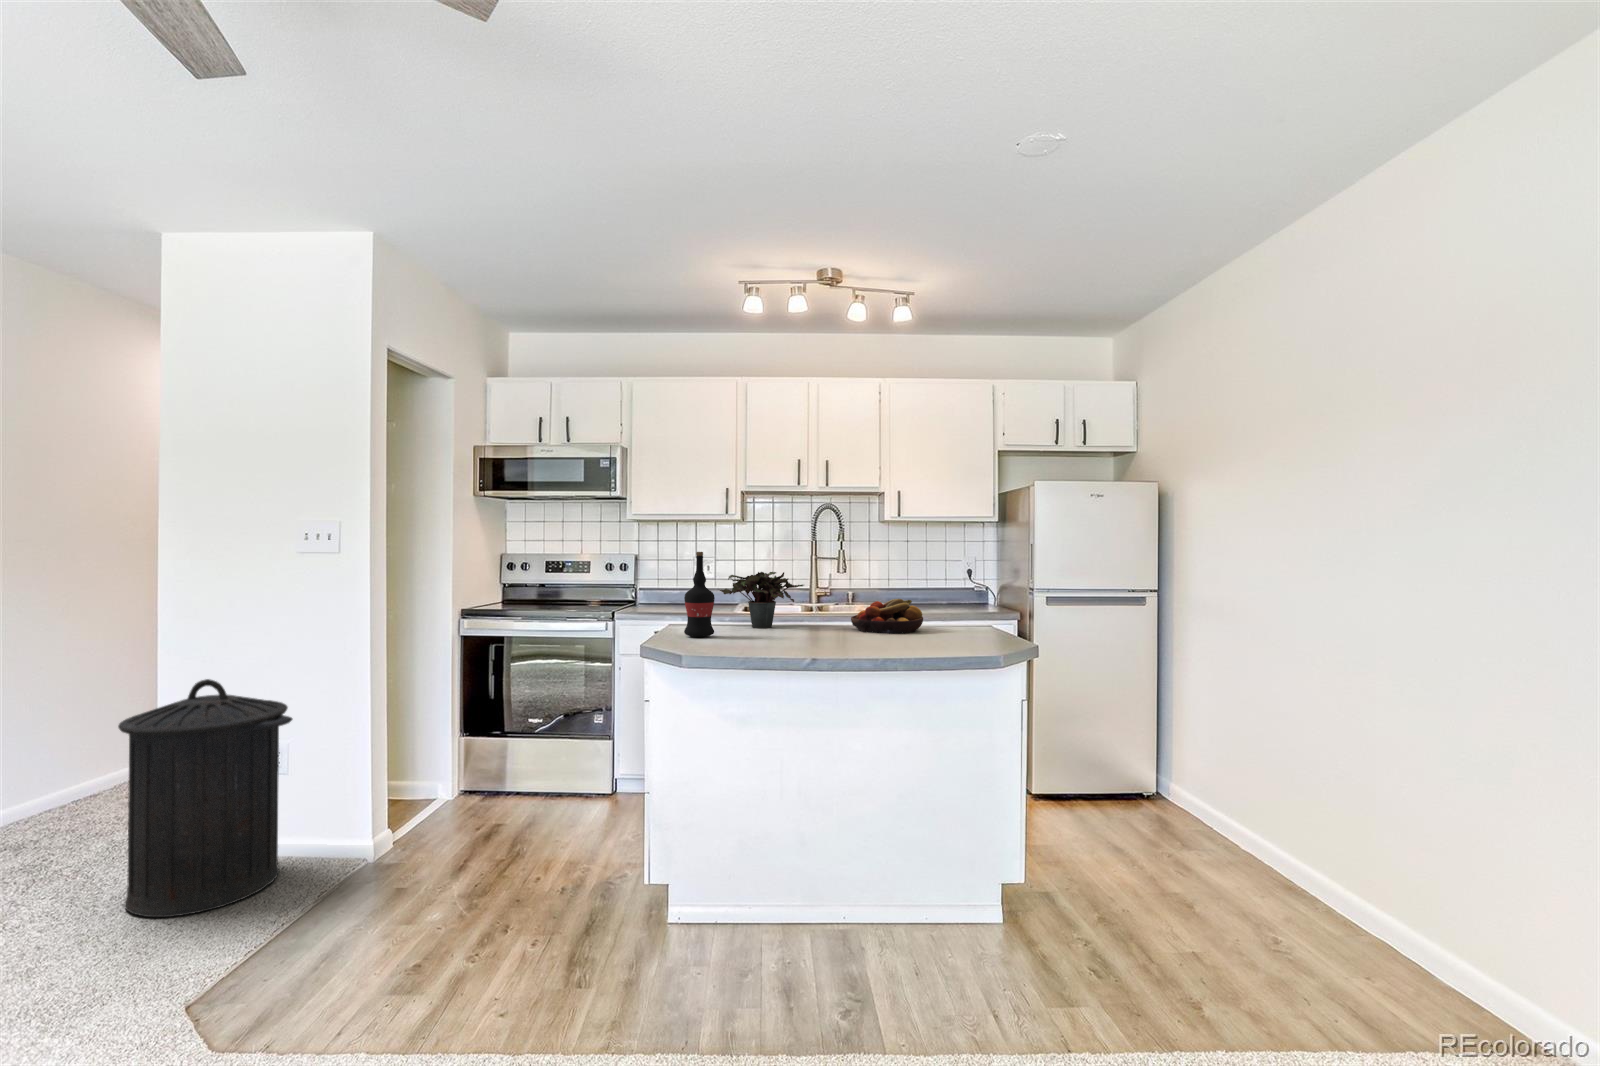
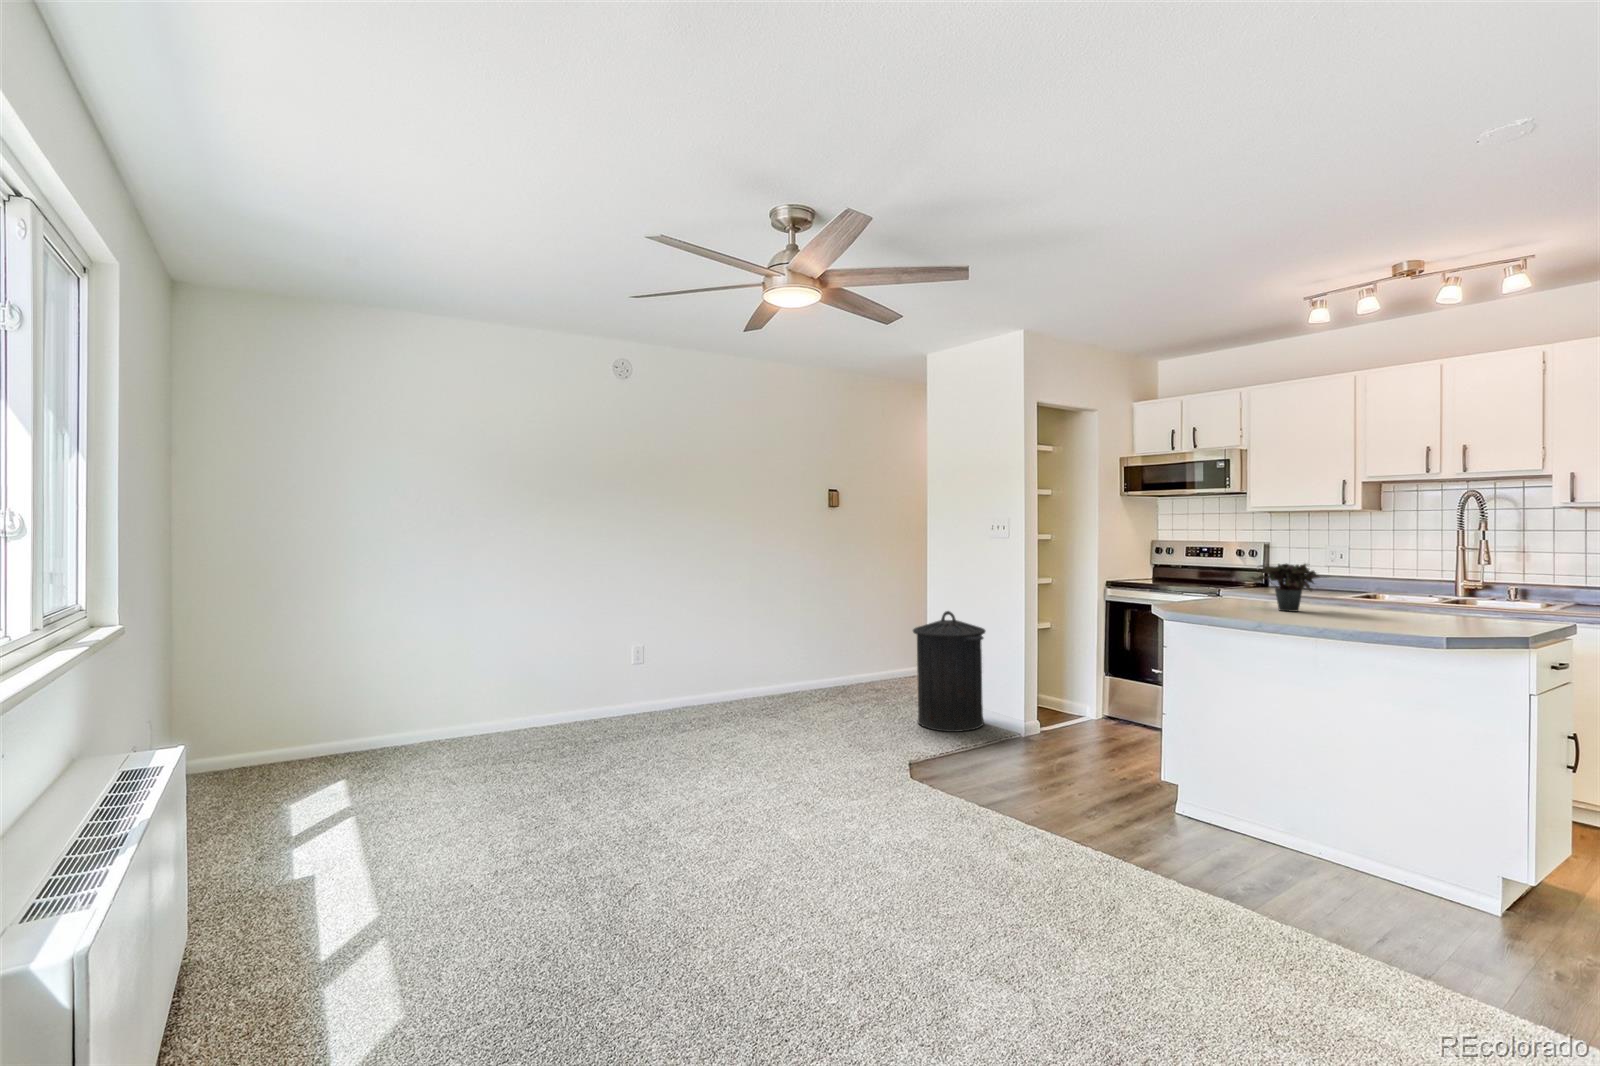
wine bottle: present [684,552,715,637] -> none [1188,547,1213,611]
fruit bowl: present [851,599,923,634] -> none [1367,595,1454,628]

